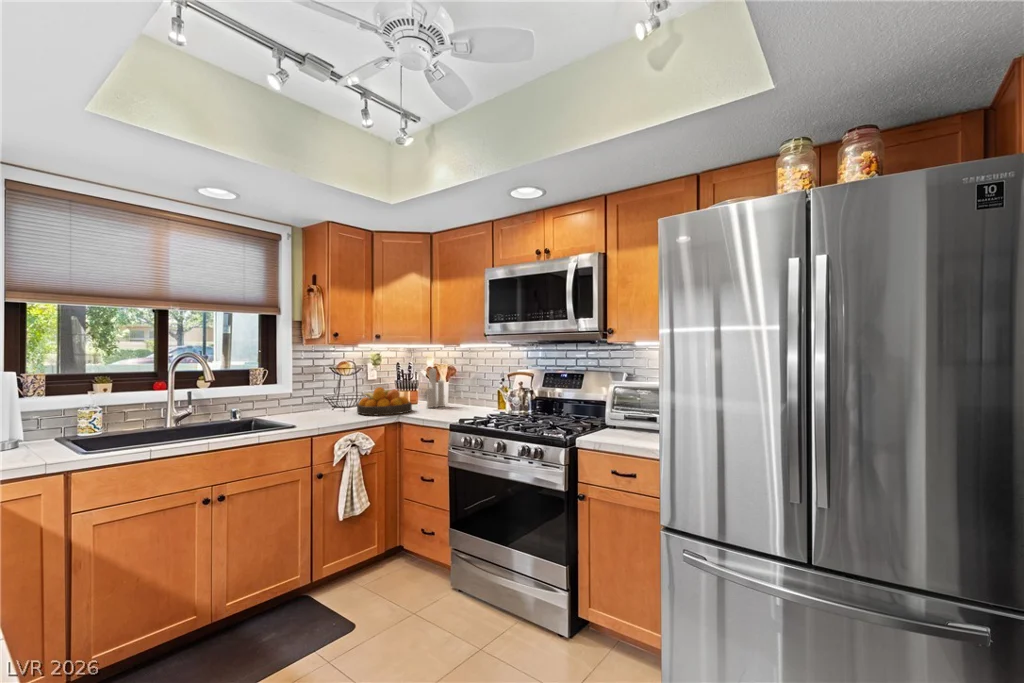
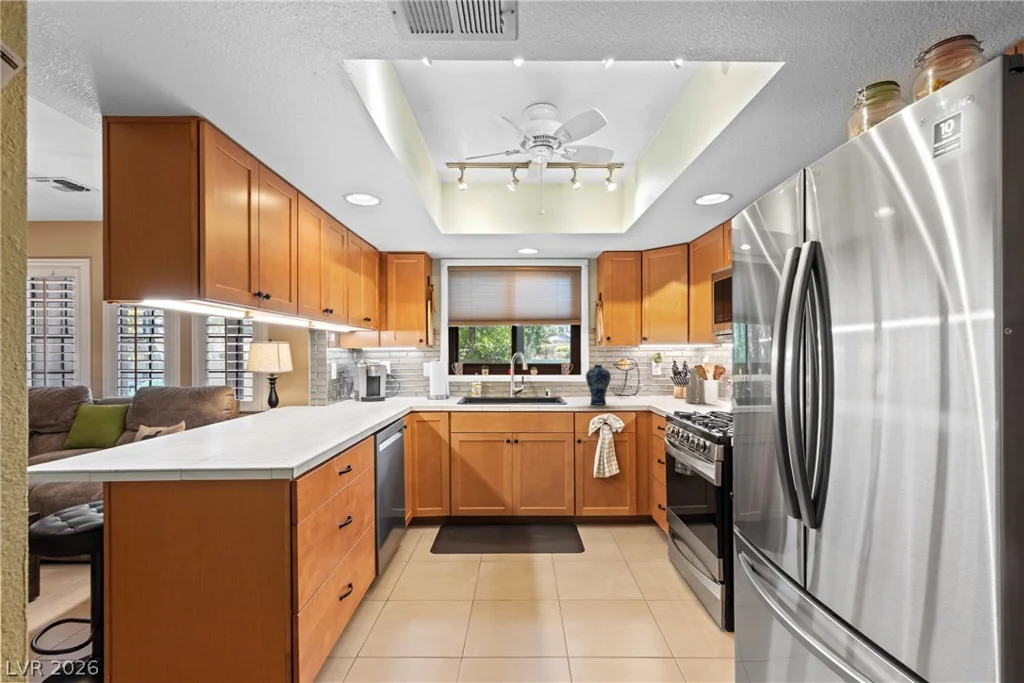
vase: none [322,369,356,423] -> present [586,365,611,405]
fruit bowl: present [357,387,412,415] -> none [623,381,669,404]

